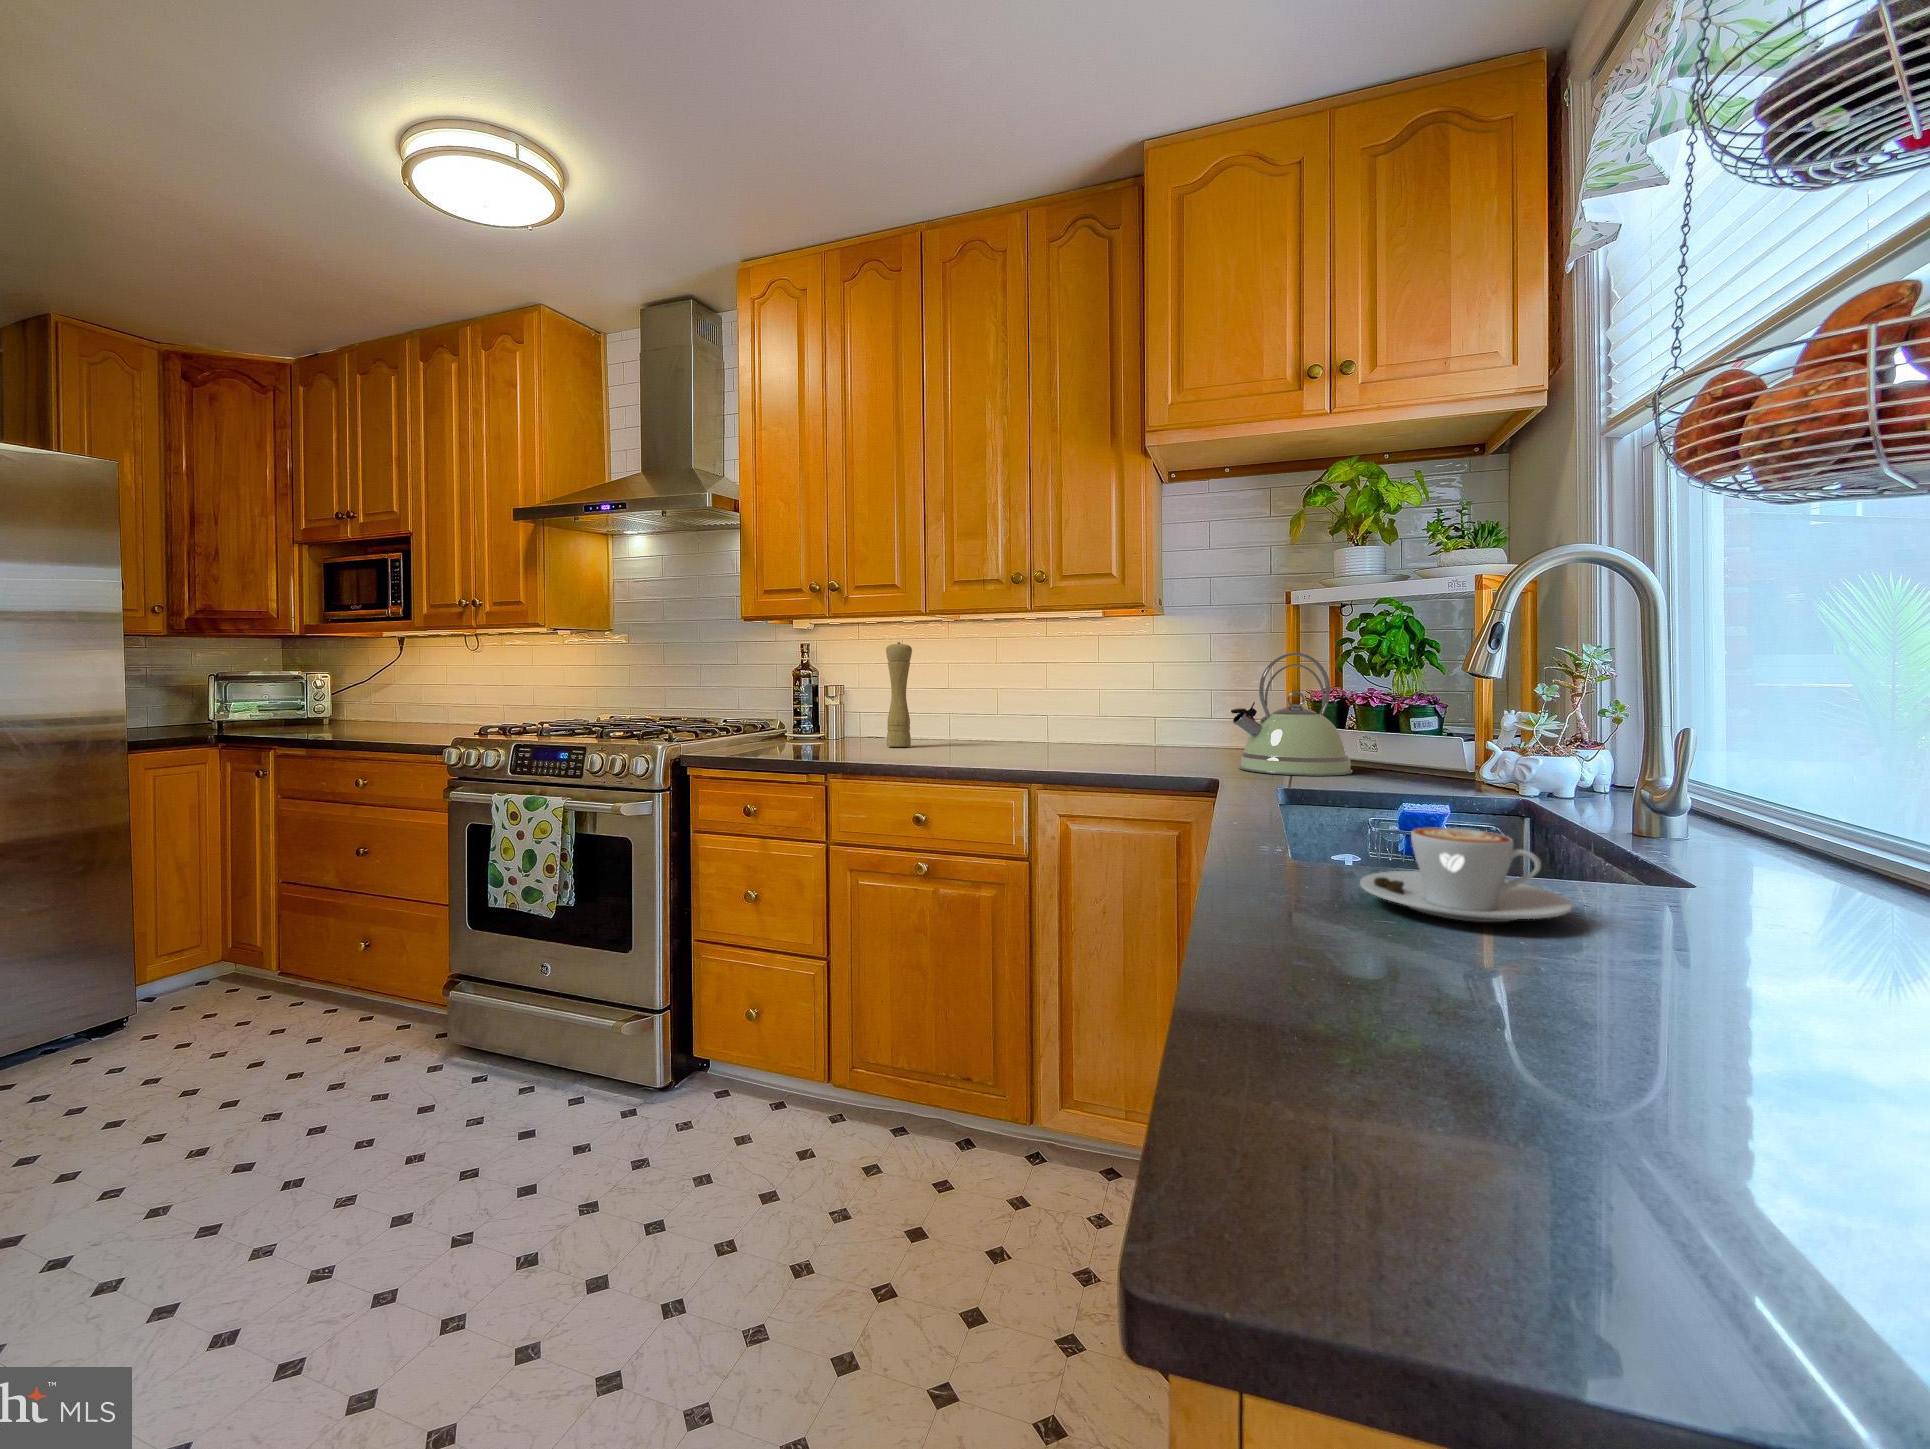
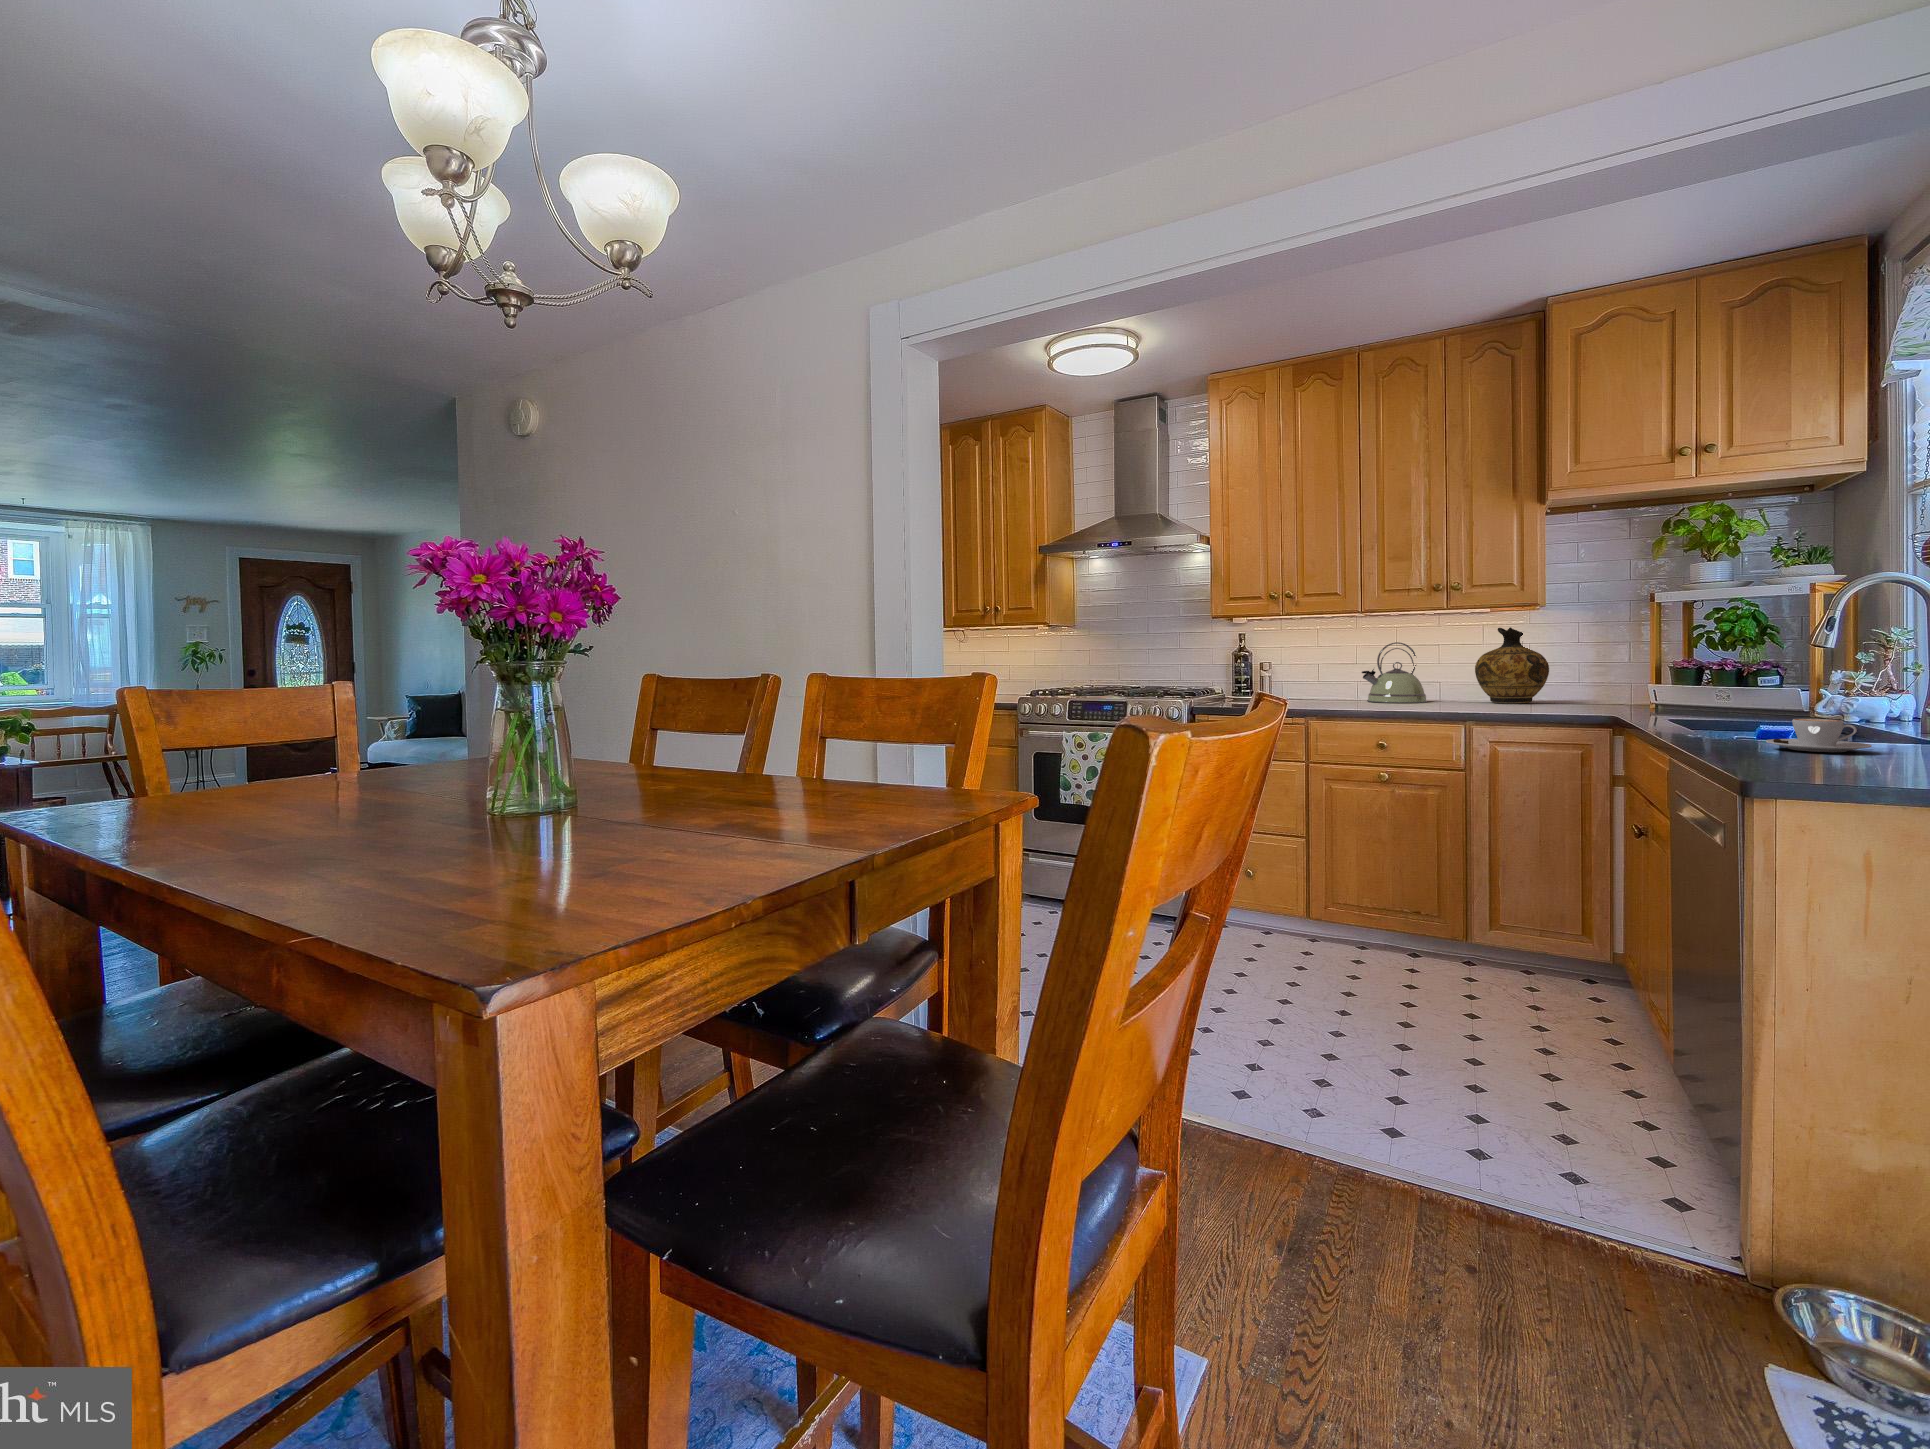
ceramic jug: none [1084,641,1174,750] -> present [1475,627,1549,703]
pepper mill: present [886,642,912,747] -> none [1321,631,1341,703]
kettle: present [1231,653,1352,776] -> present [1362,642,1427,703]

